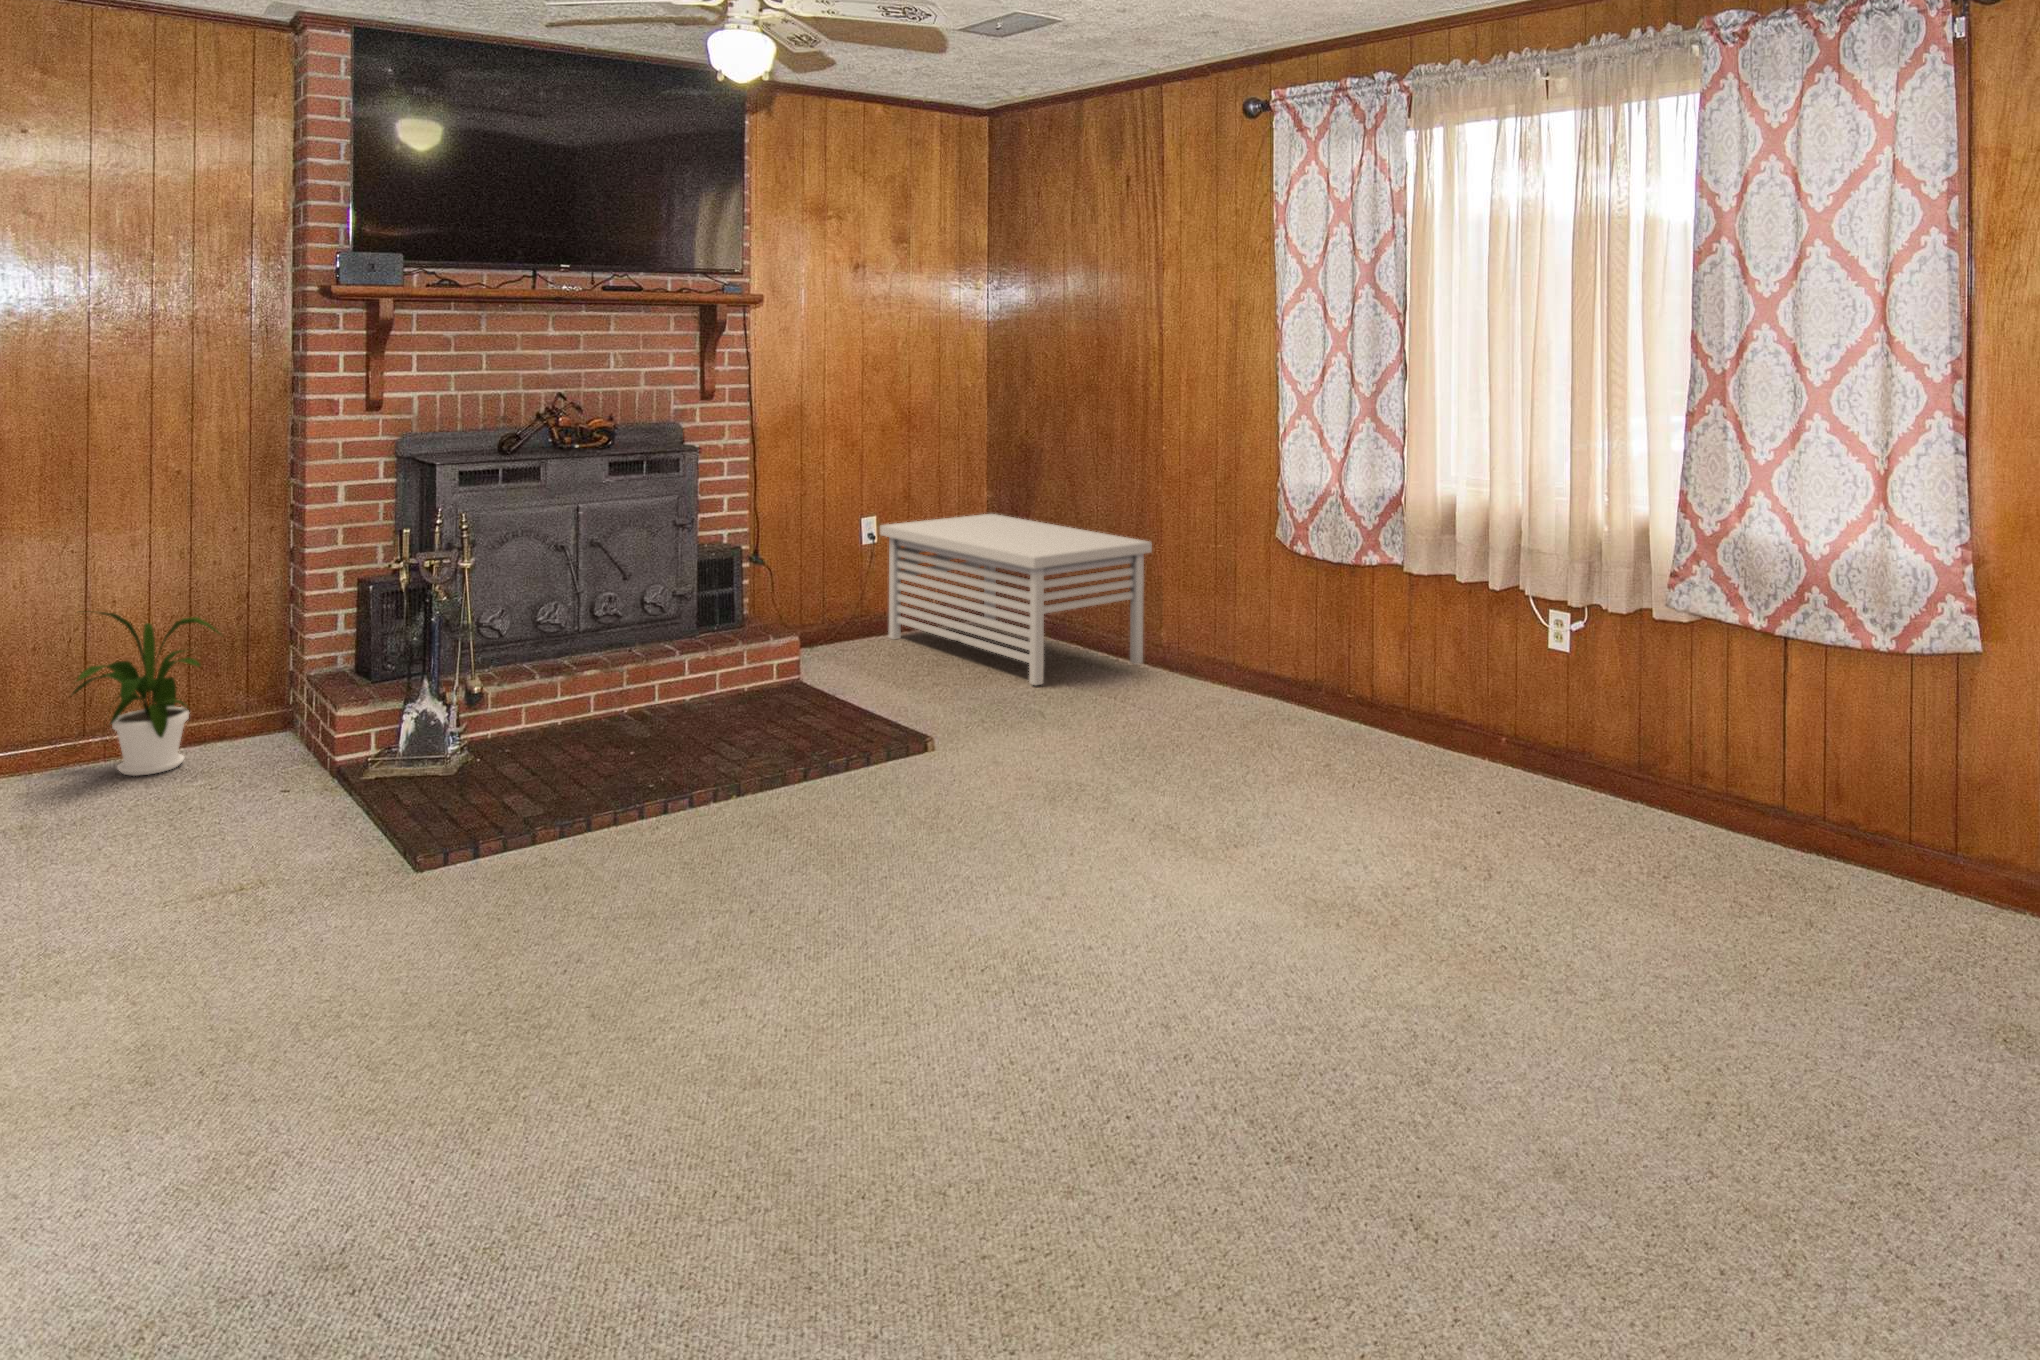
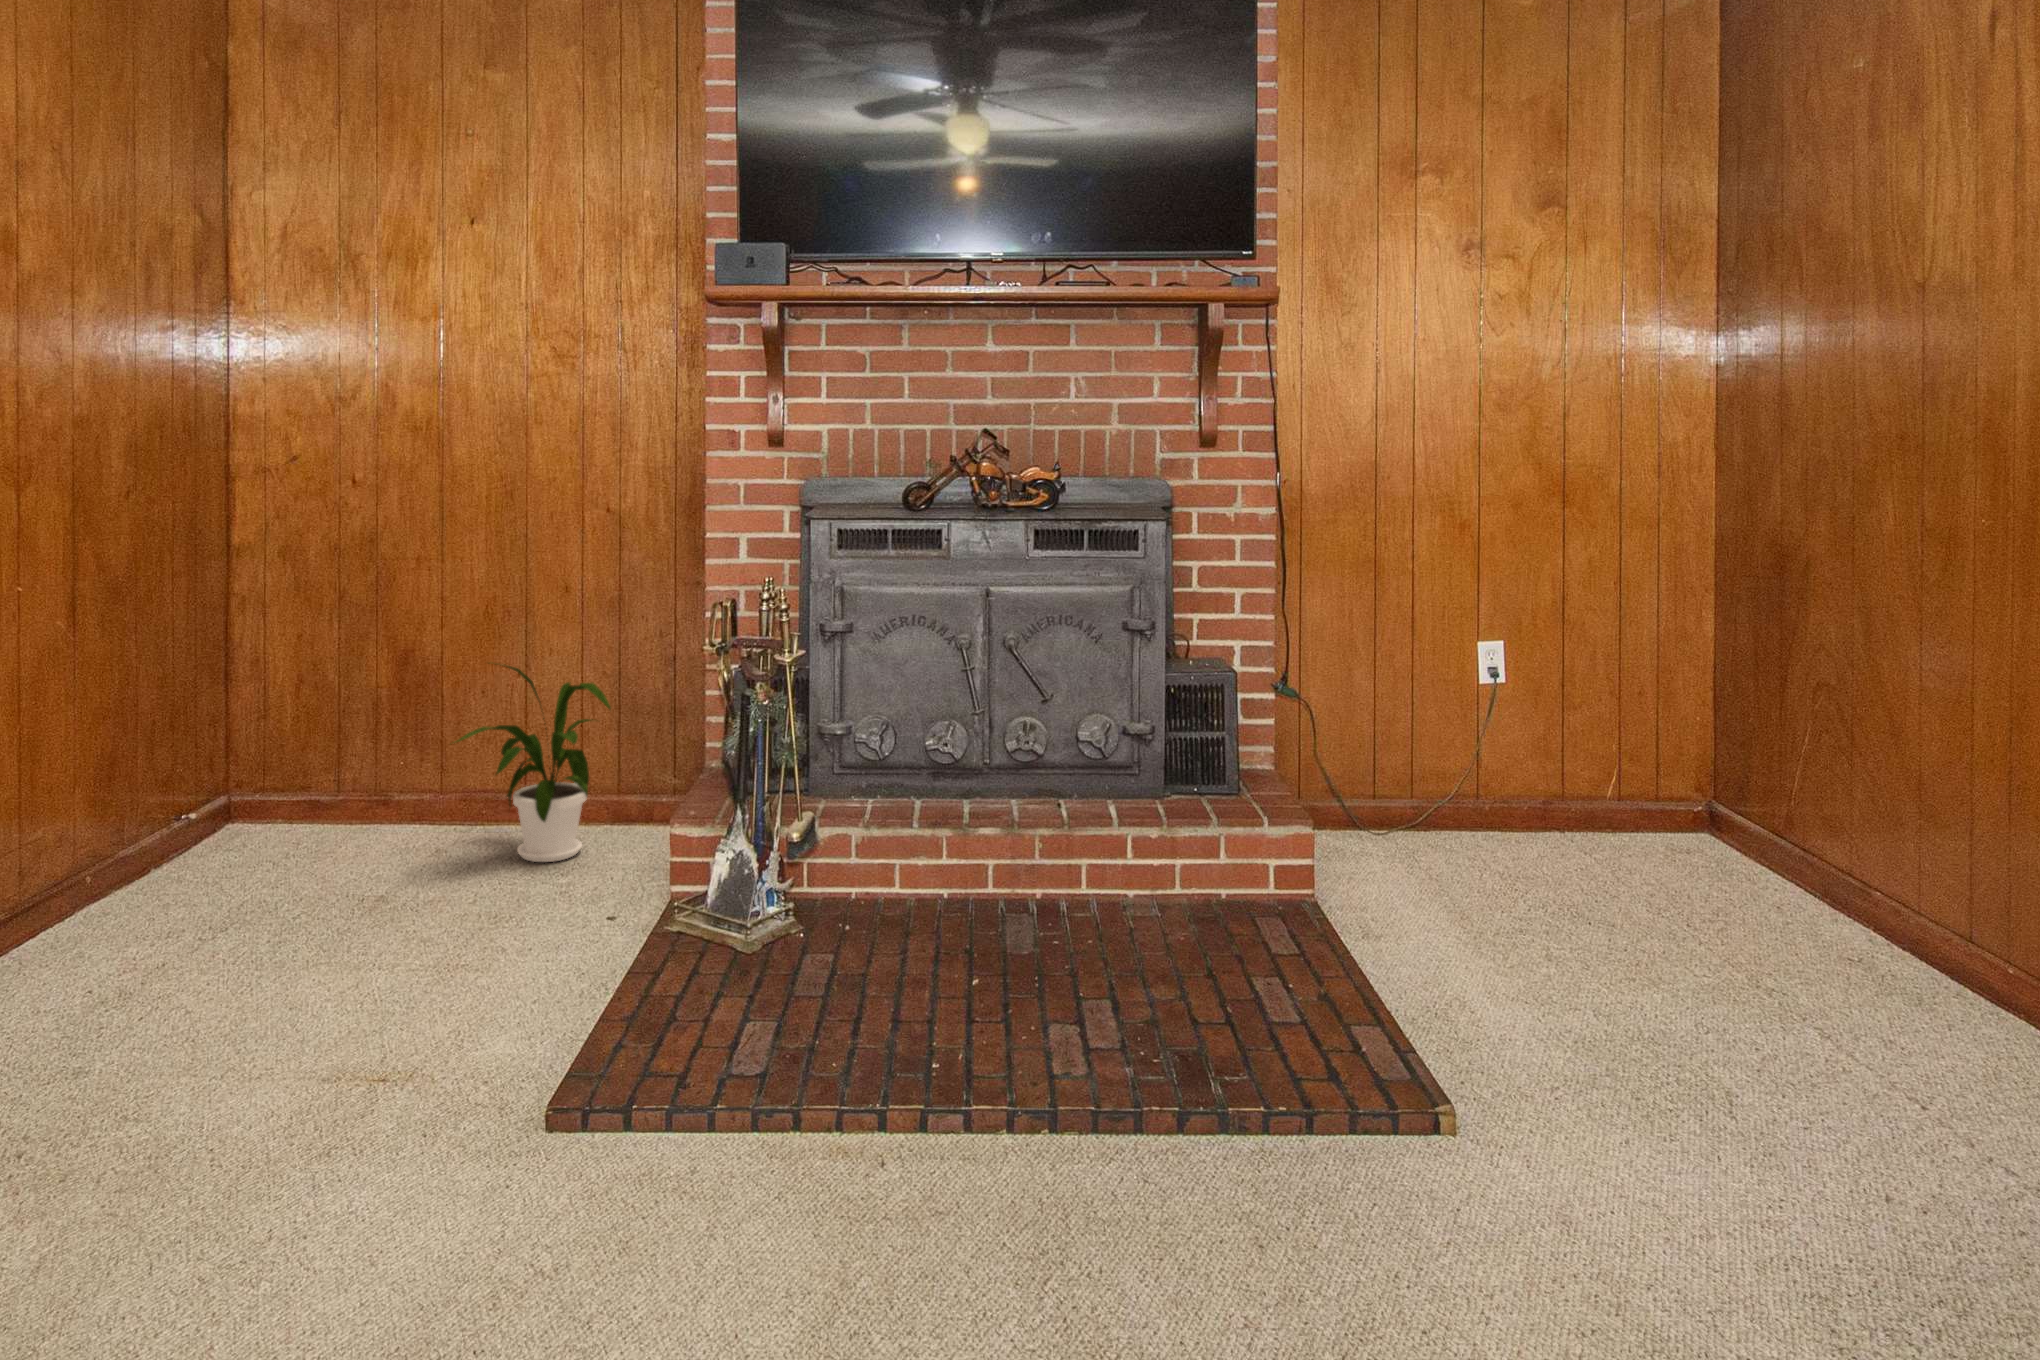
storage bench: present [880,514,1152,685] -> none [1499,654,2027,1005]

